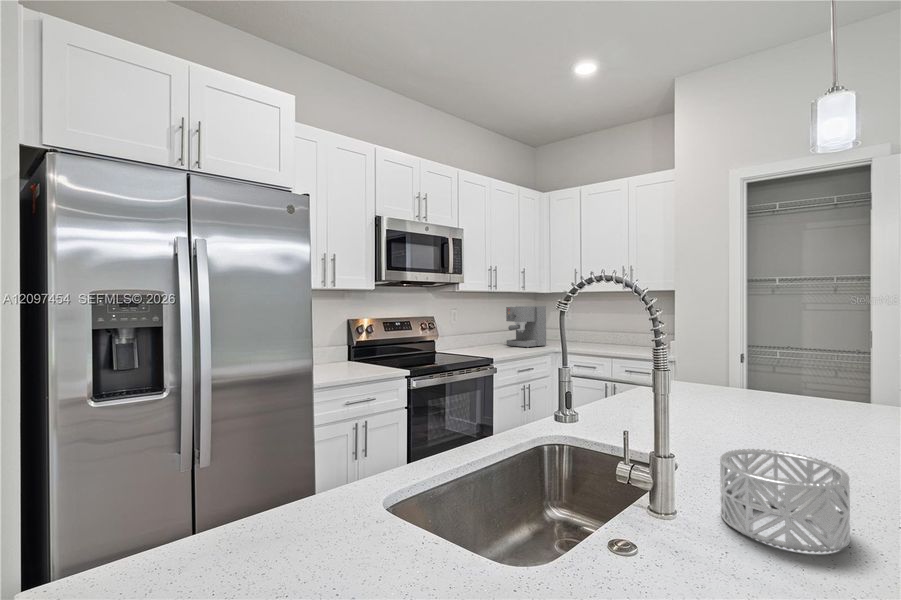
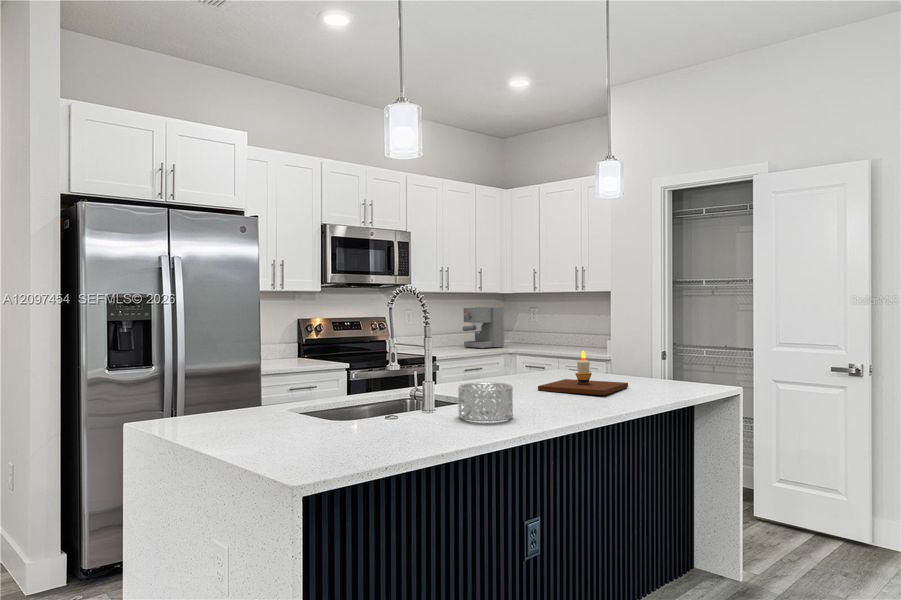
candle: none [724,370,852,443] -> present [538,351,628,395]

